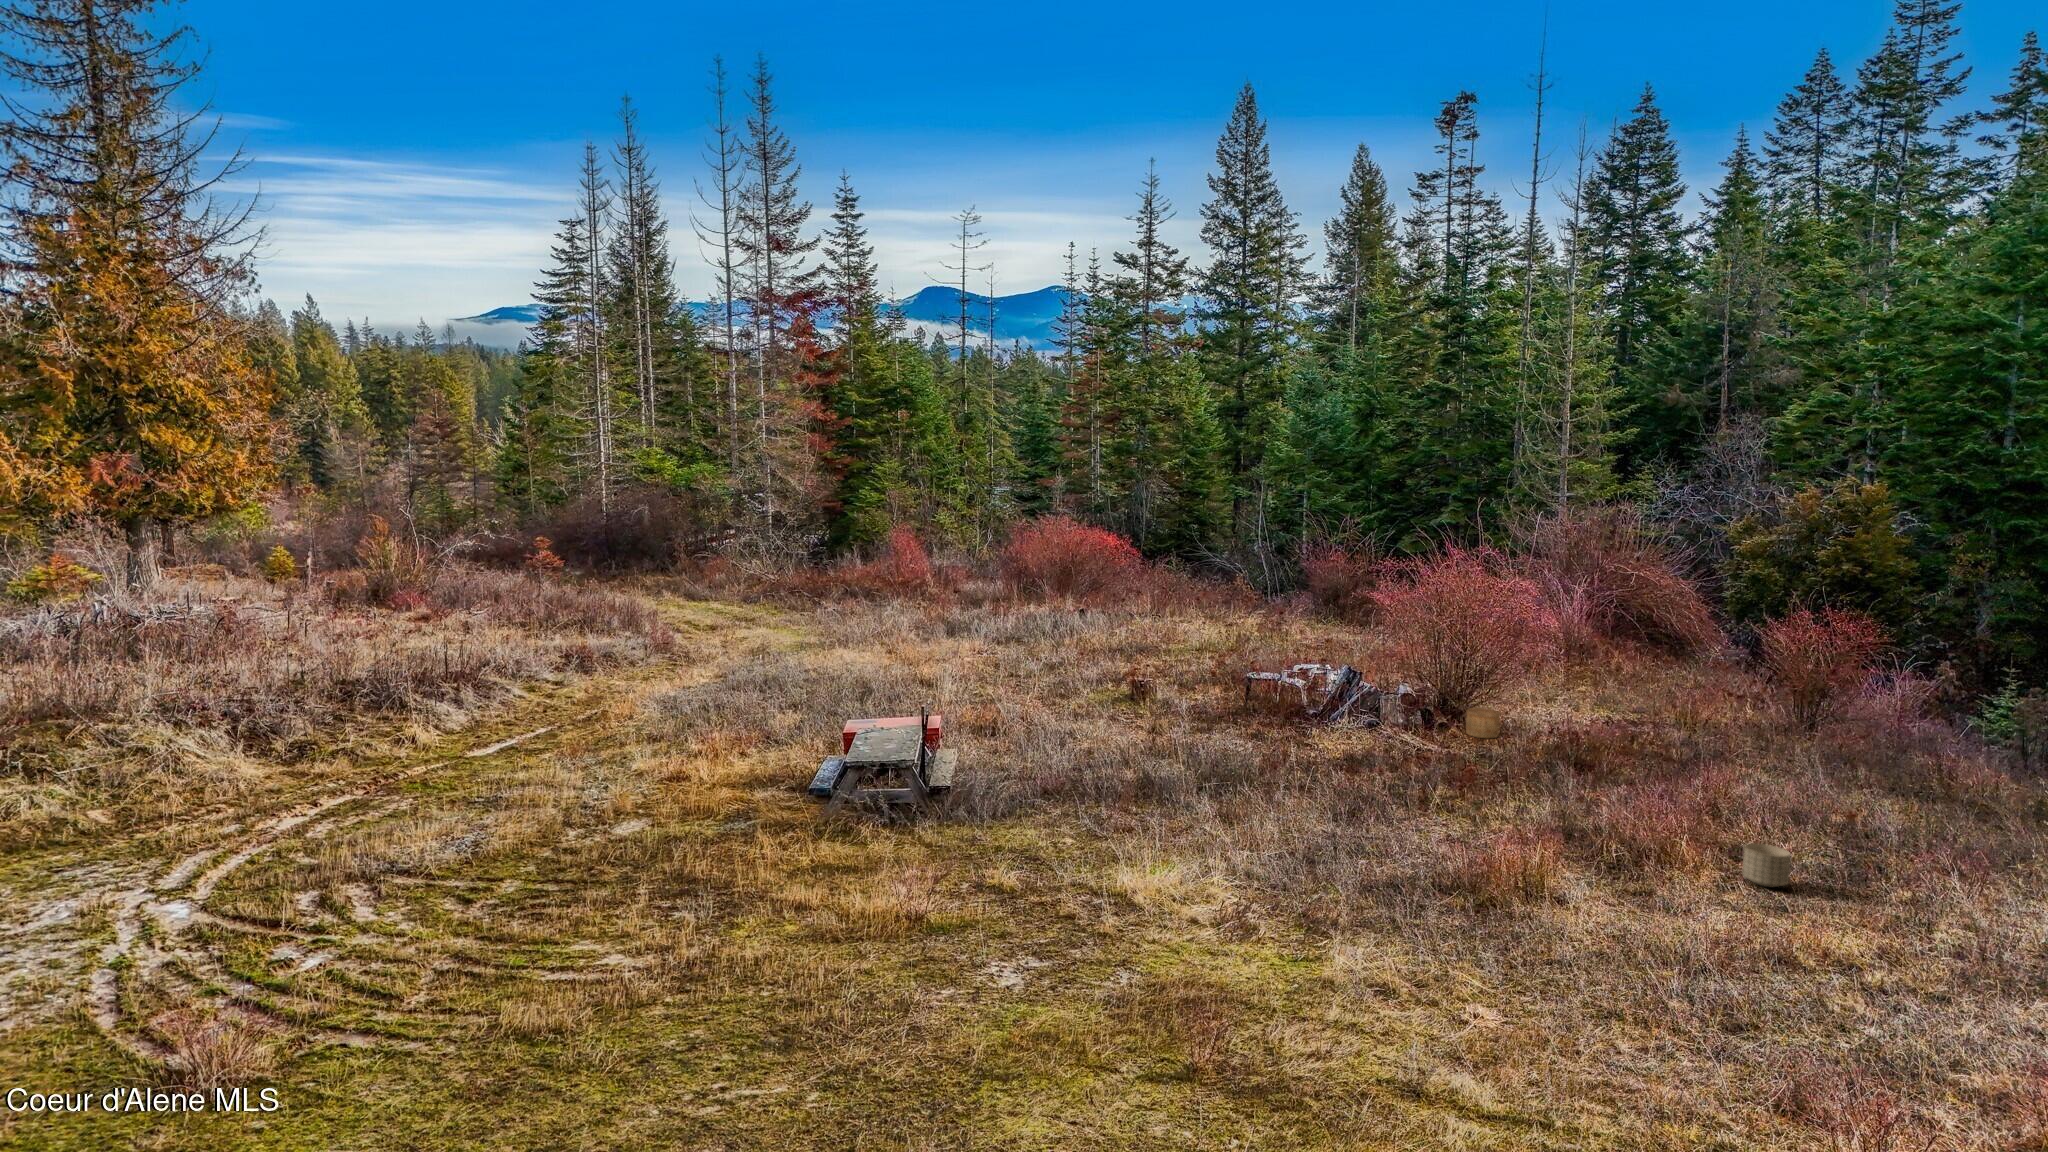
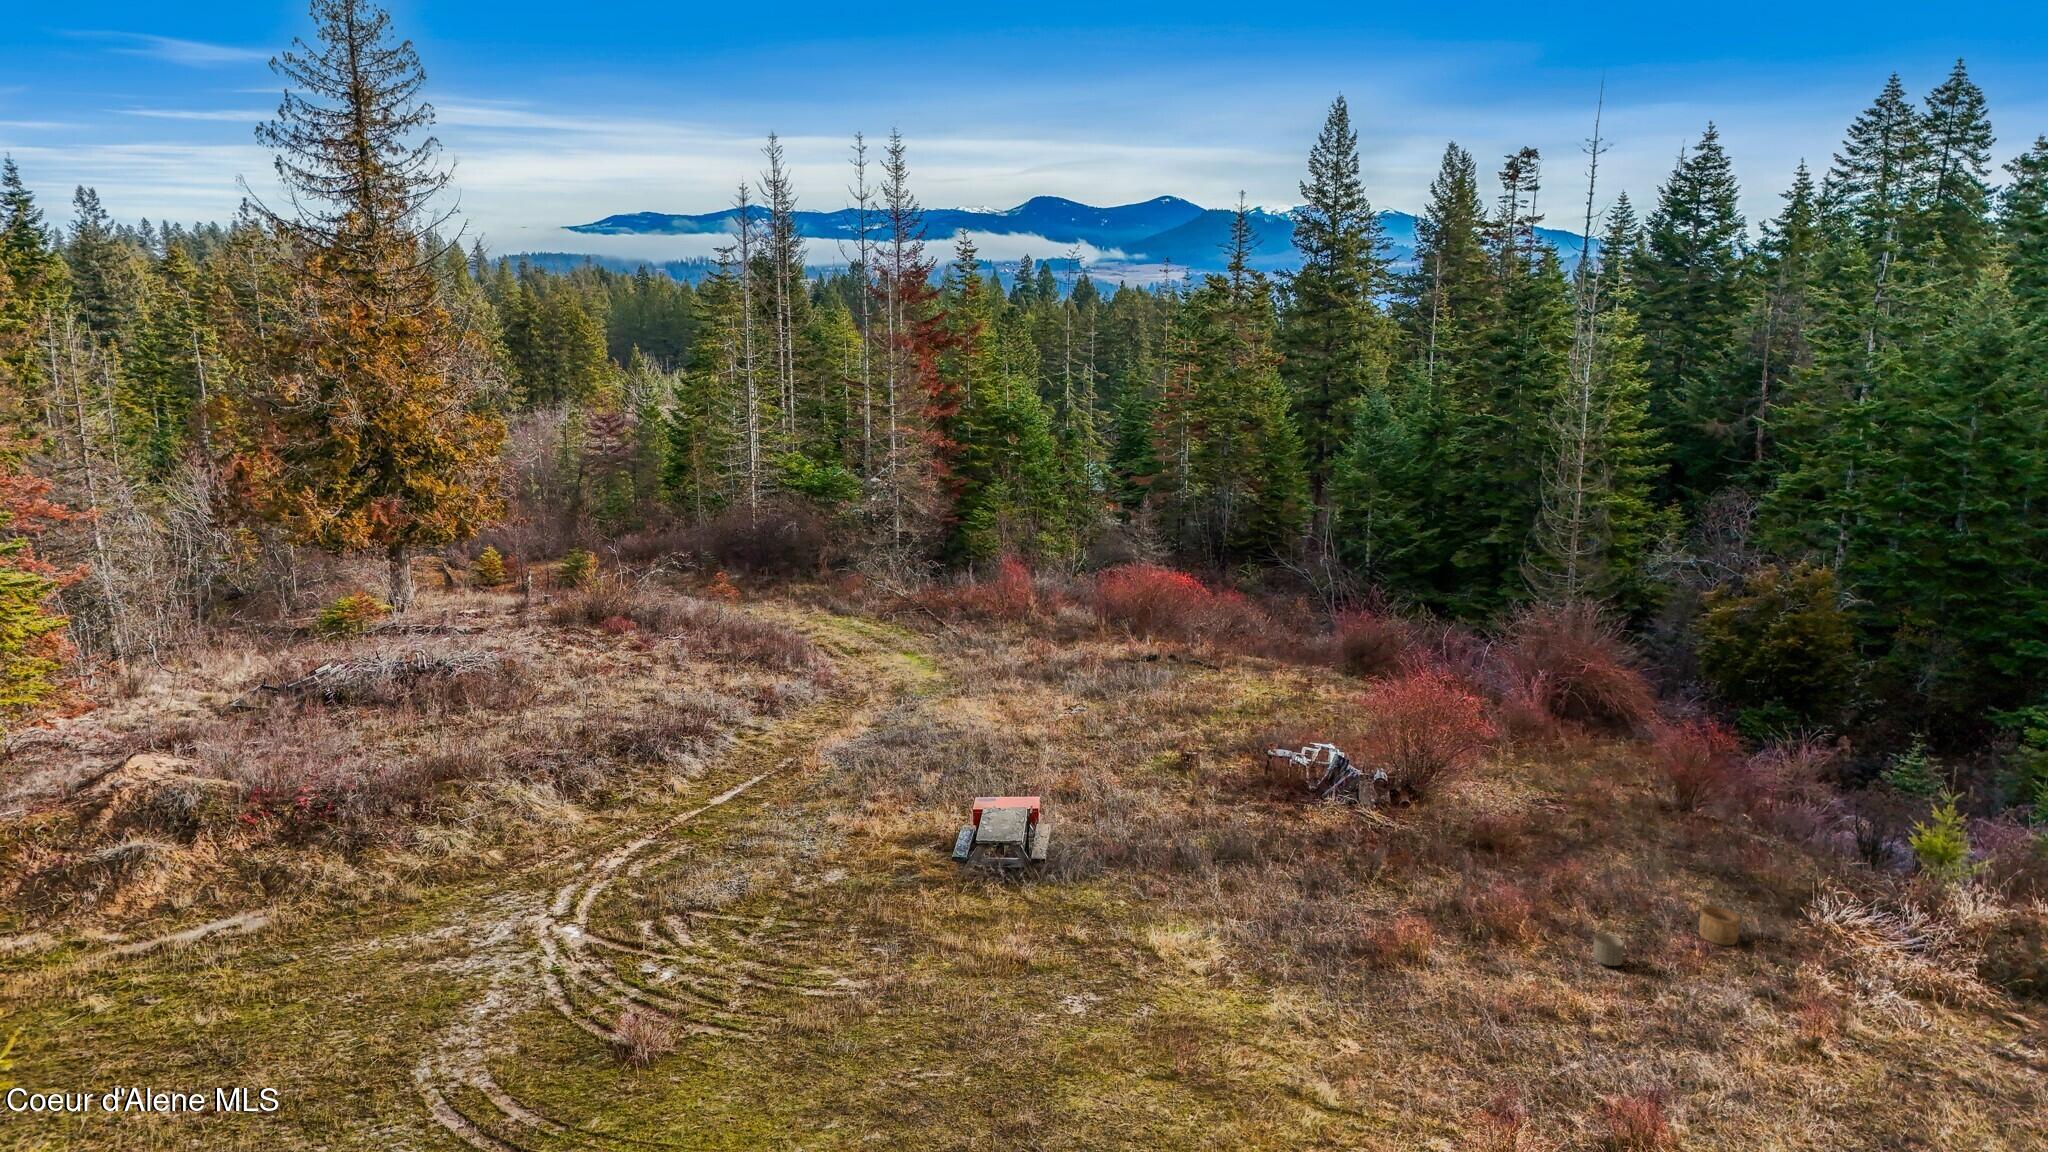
wooden bucket: present [1466,708,1501,738] -> present [1699,906,1741,946]

